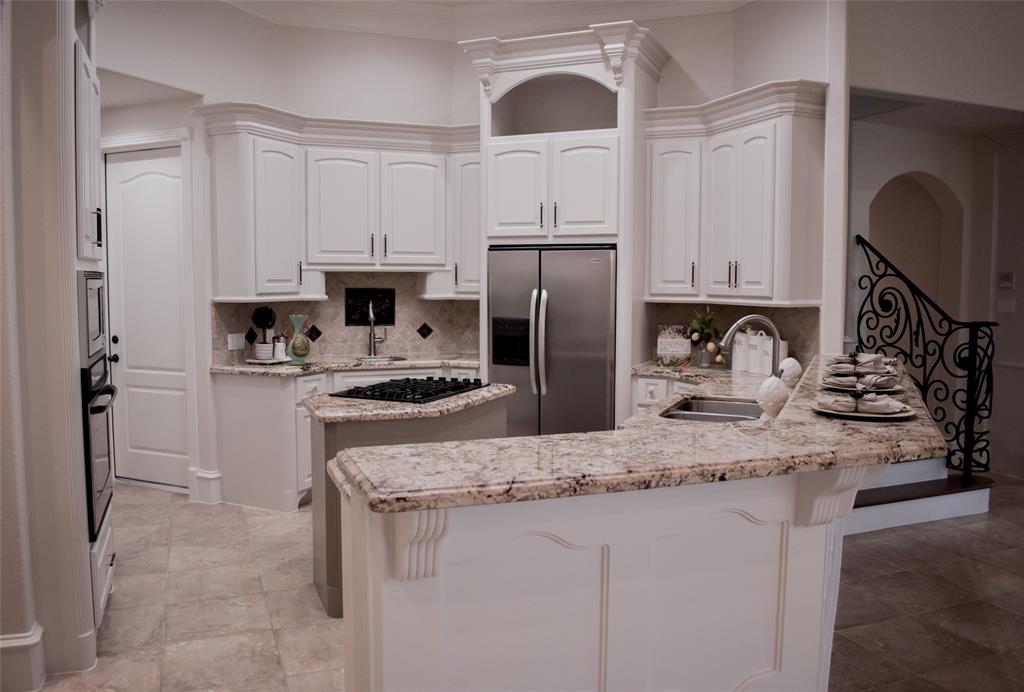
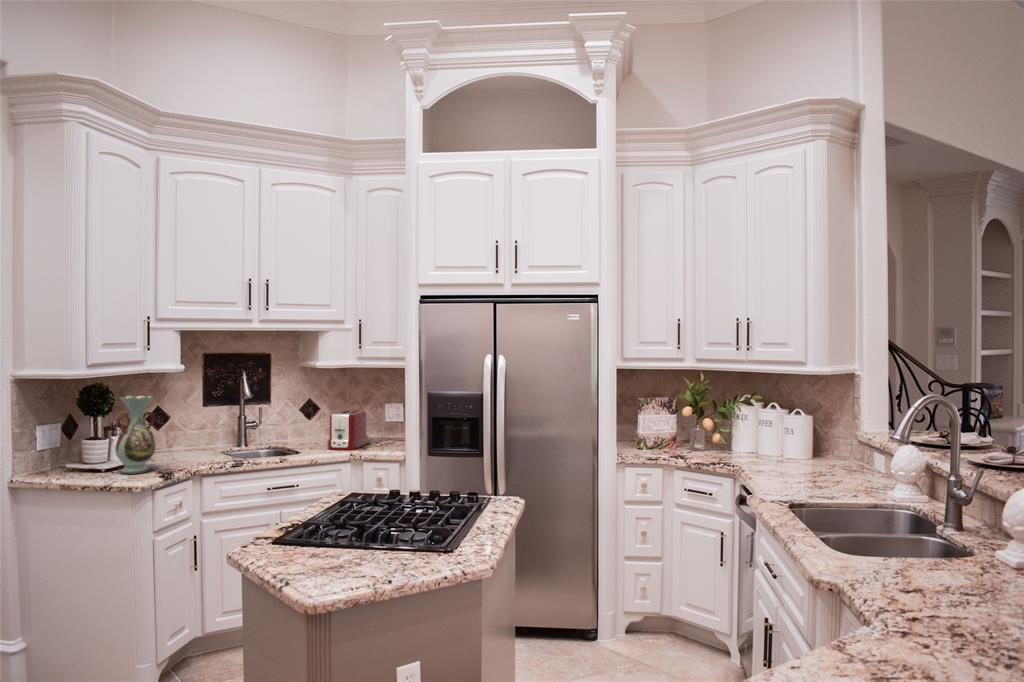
toaster: none [429,333,462,361] -> present [327,410,369,450]

